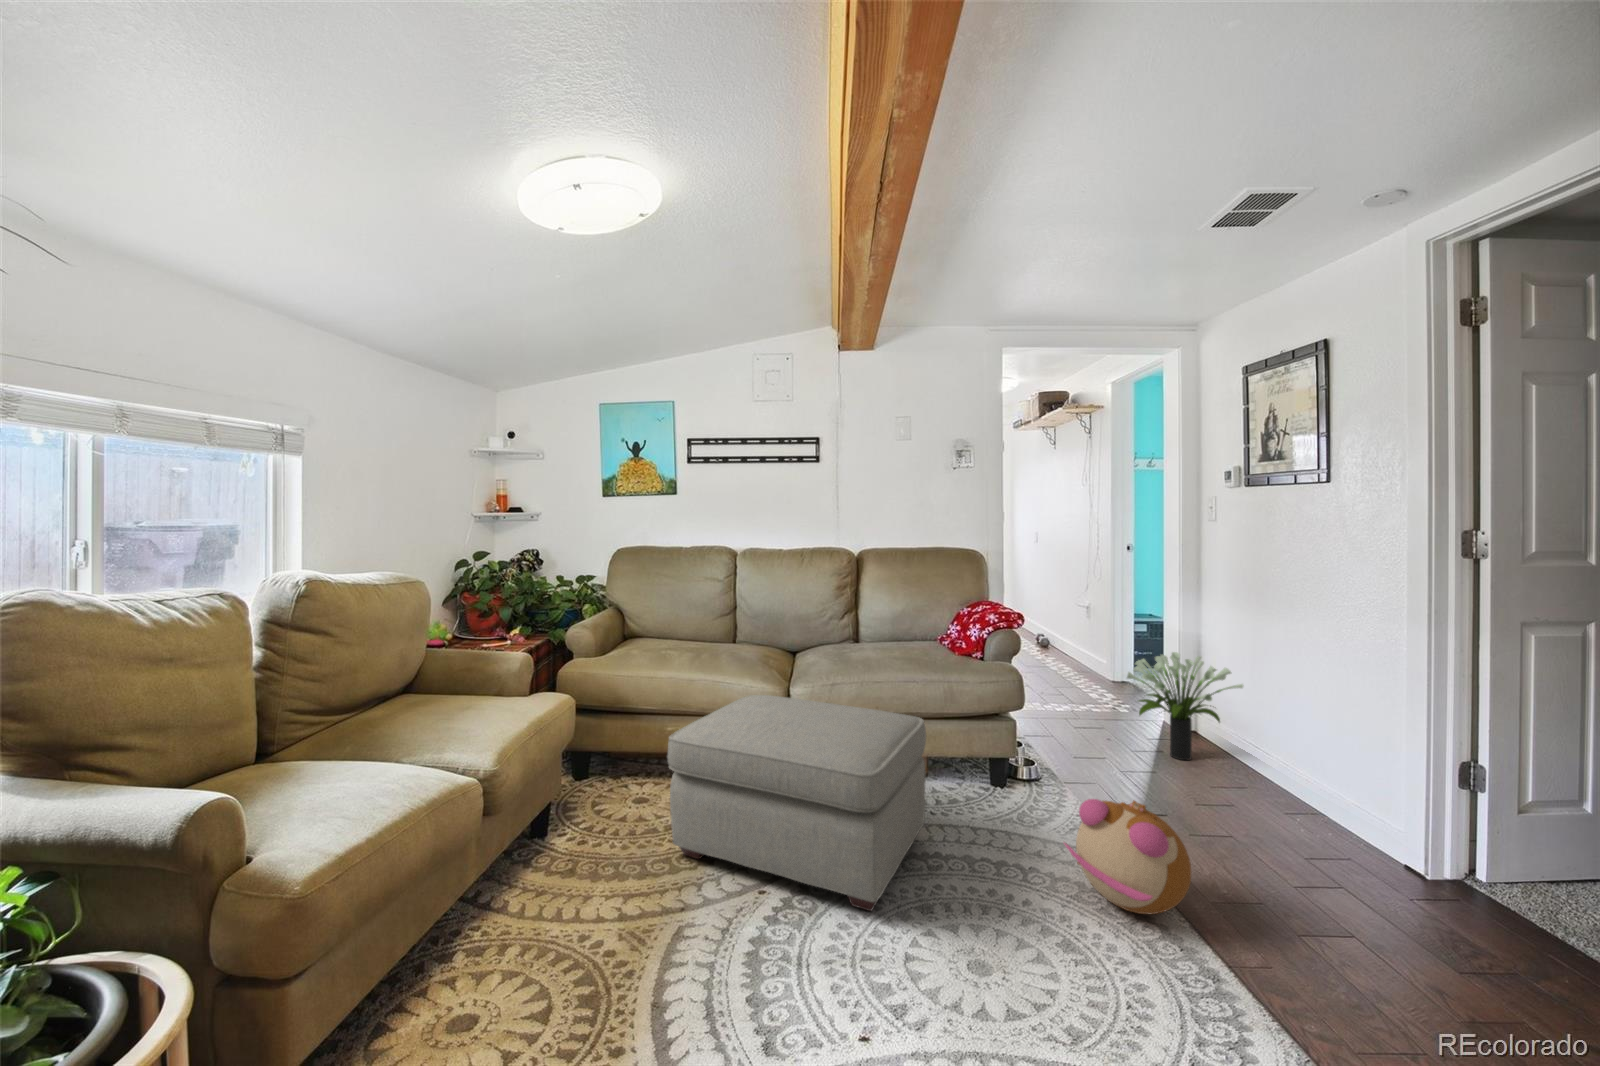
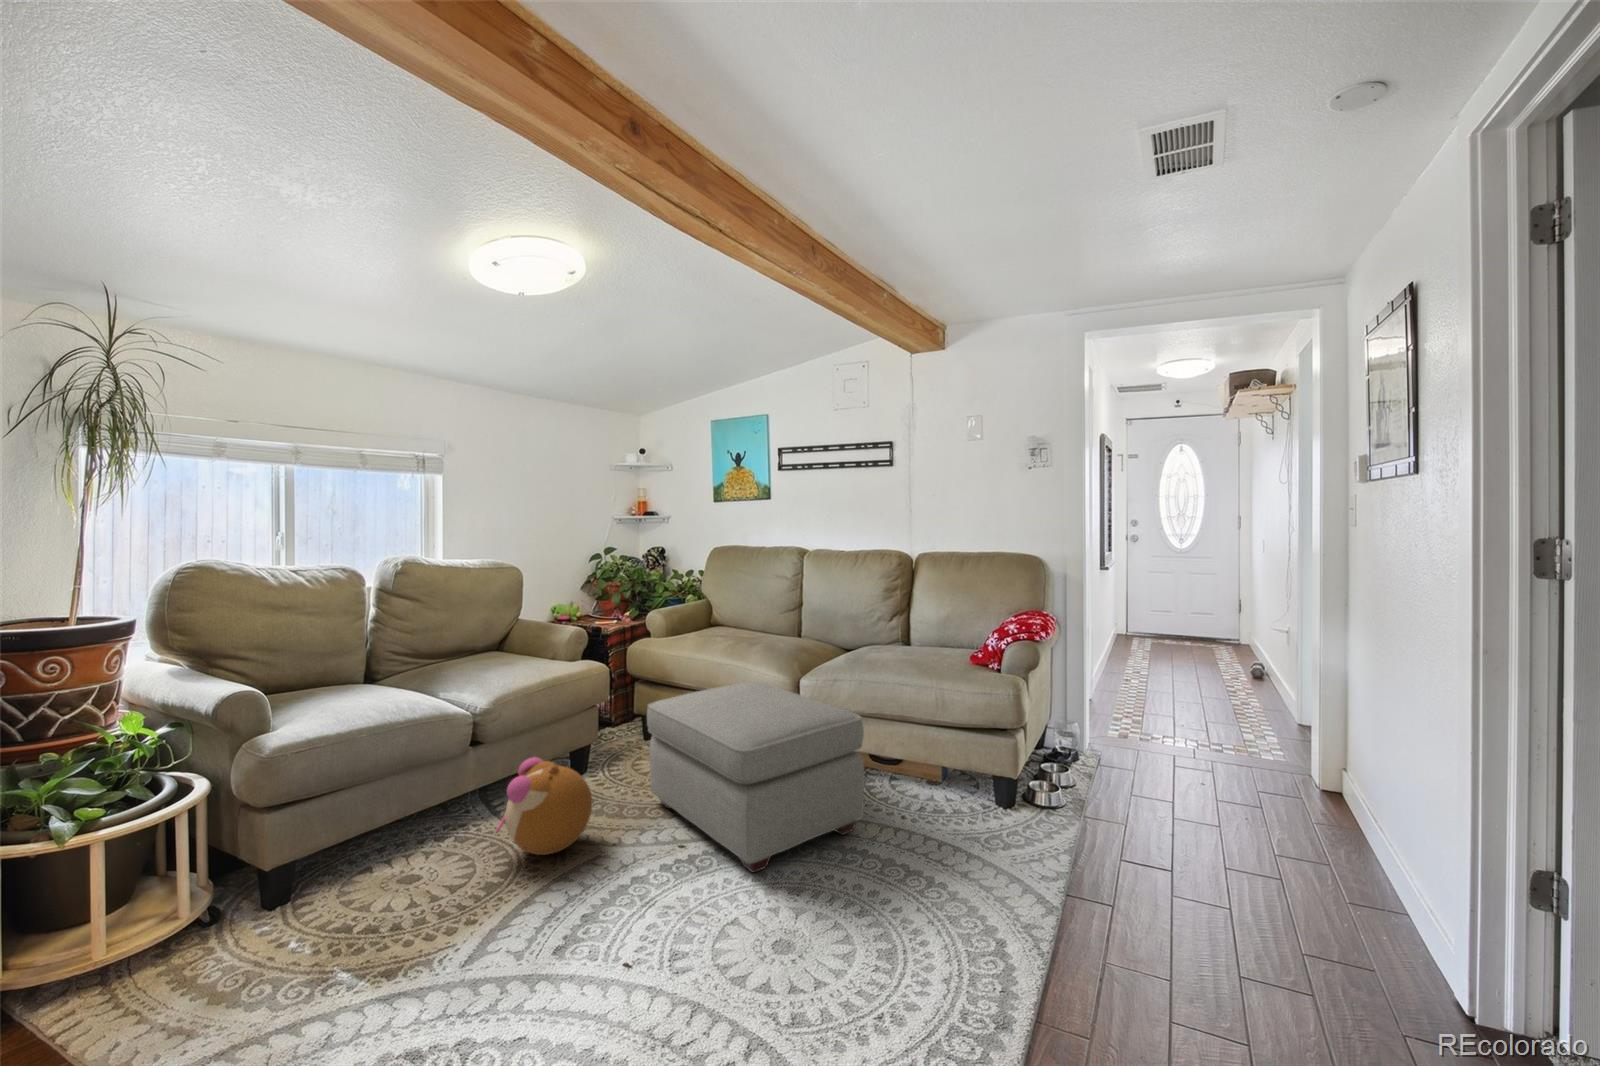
potted plant: present [1127,652,1243,760] -> none [1195,688,1344,824]
plush toy: present [1064,799,1191,914] -> present [495,757,592,855]

